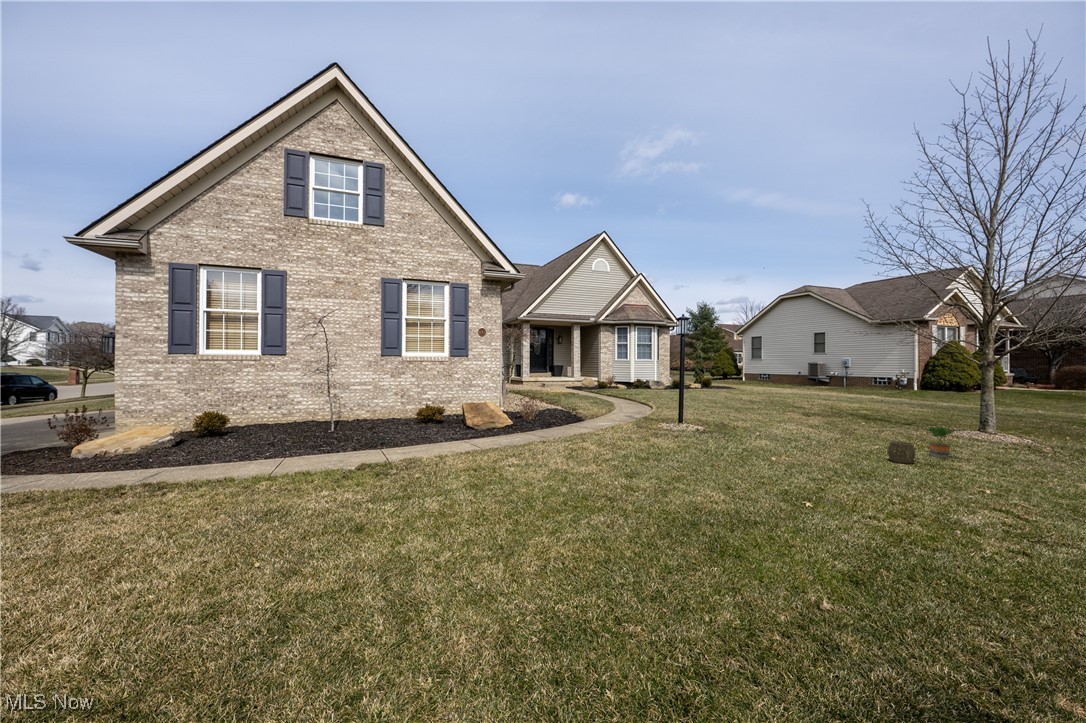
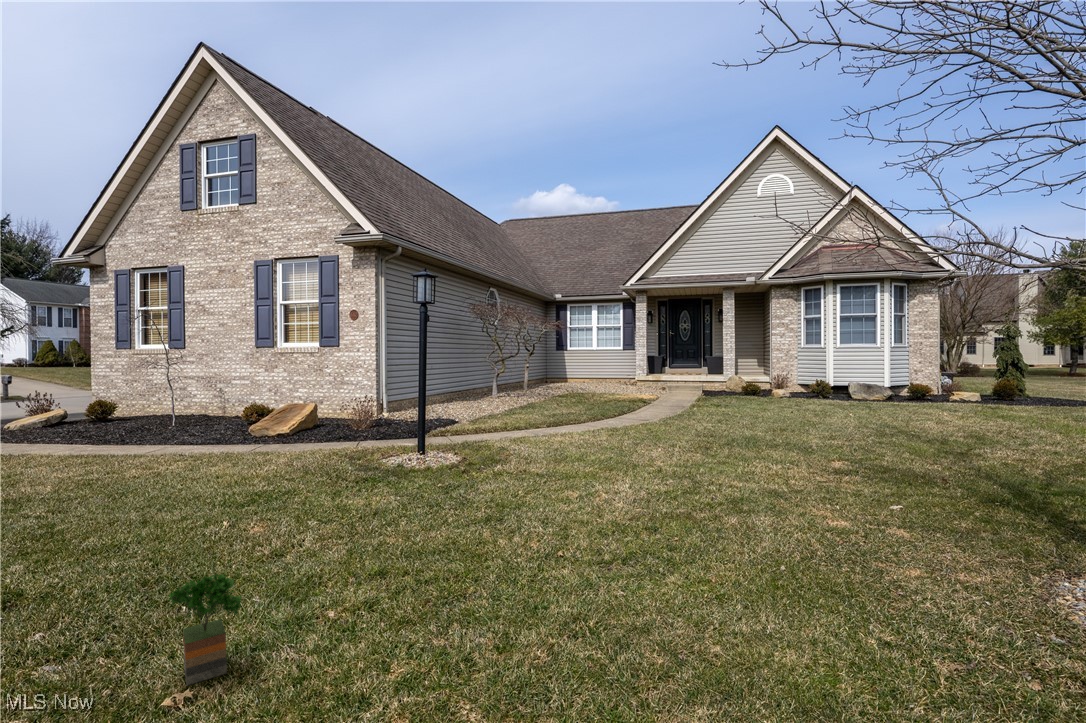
woven basket: present [888,441,916,463] -> none [47,575,122,645]

